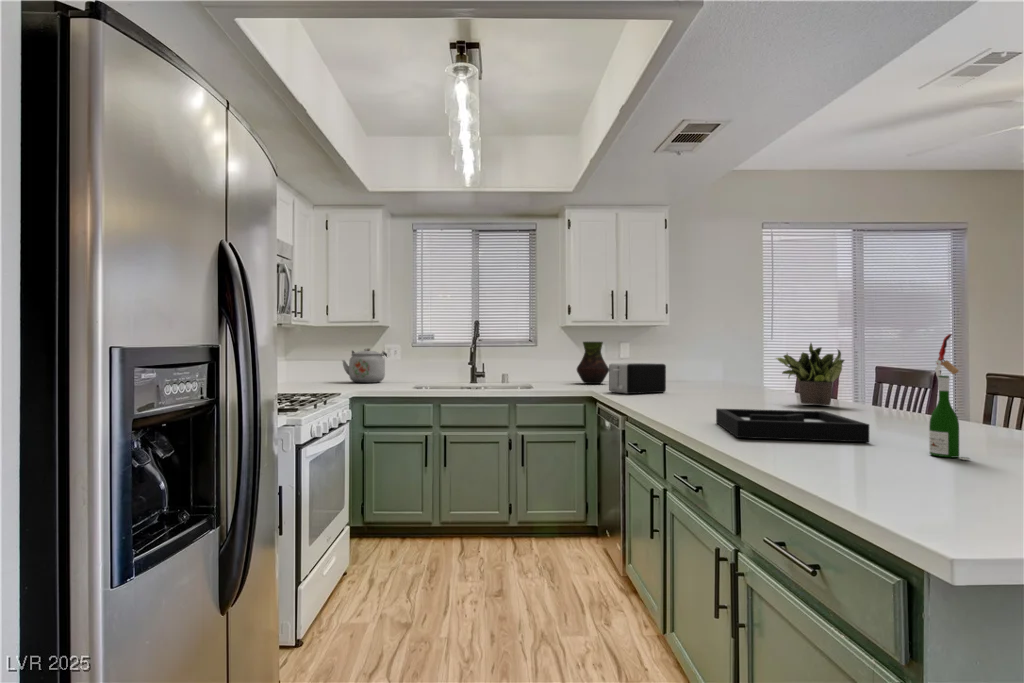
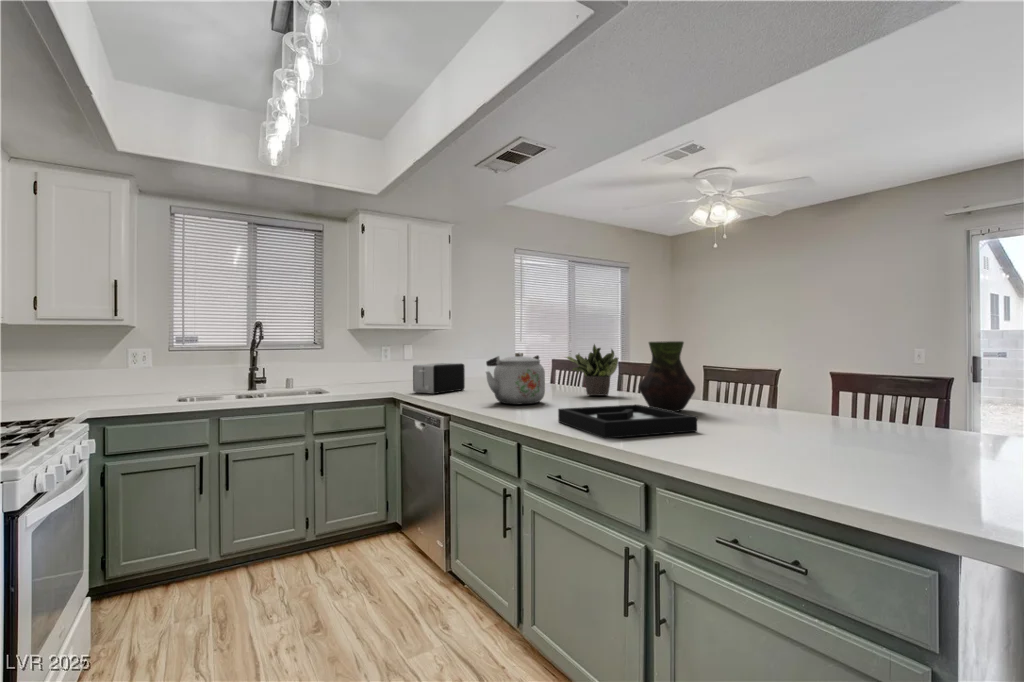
wine bottle: present [929,334,970,460] -> none [751,342,782,442]
vase: present [577,342,609,384] -> present [639,341,695,412]
kettle: present [342,348,387,383] -> present [486,353,545,404]

